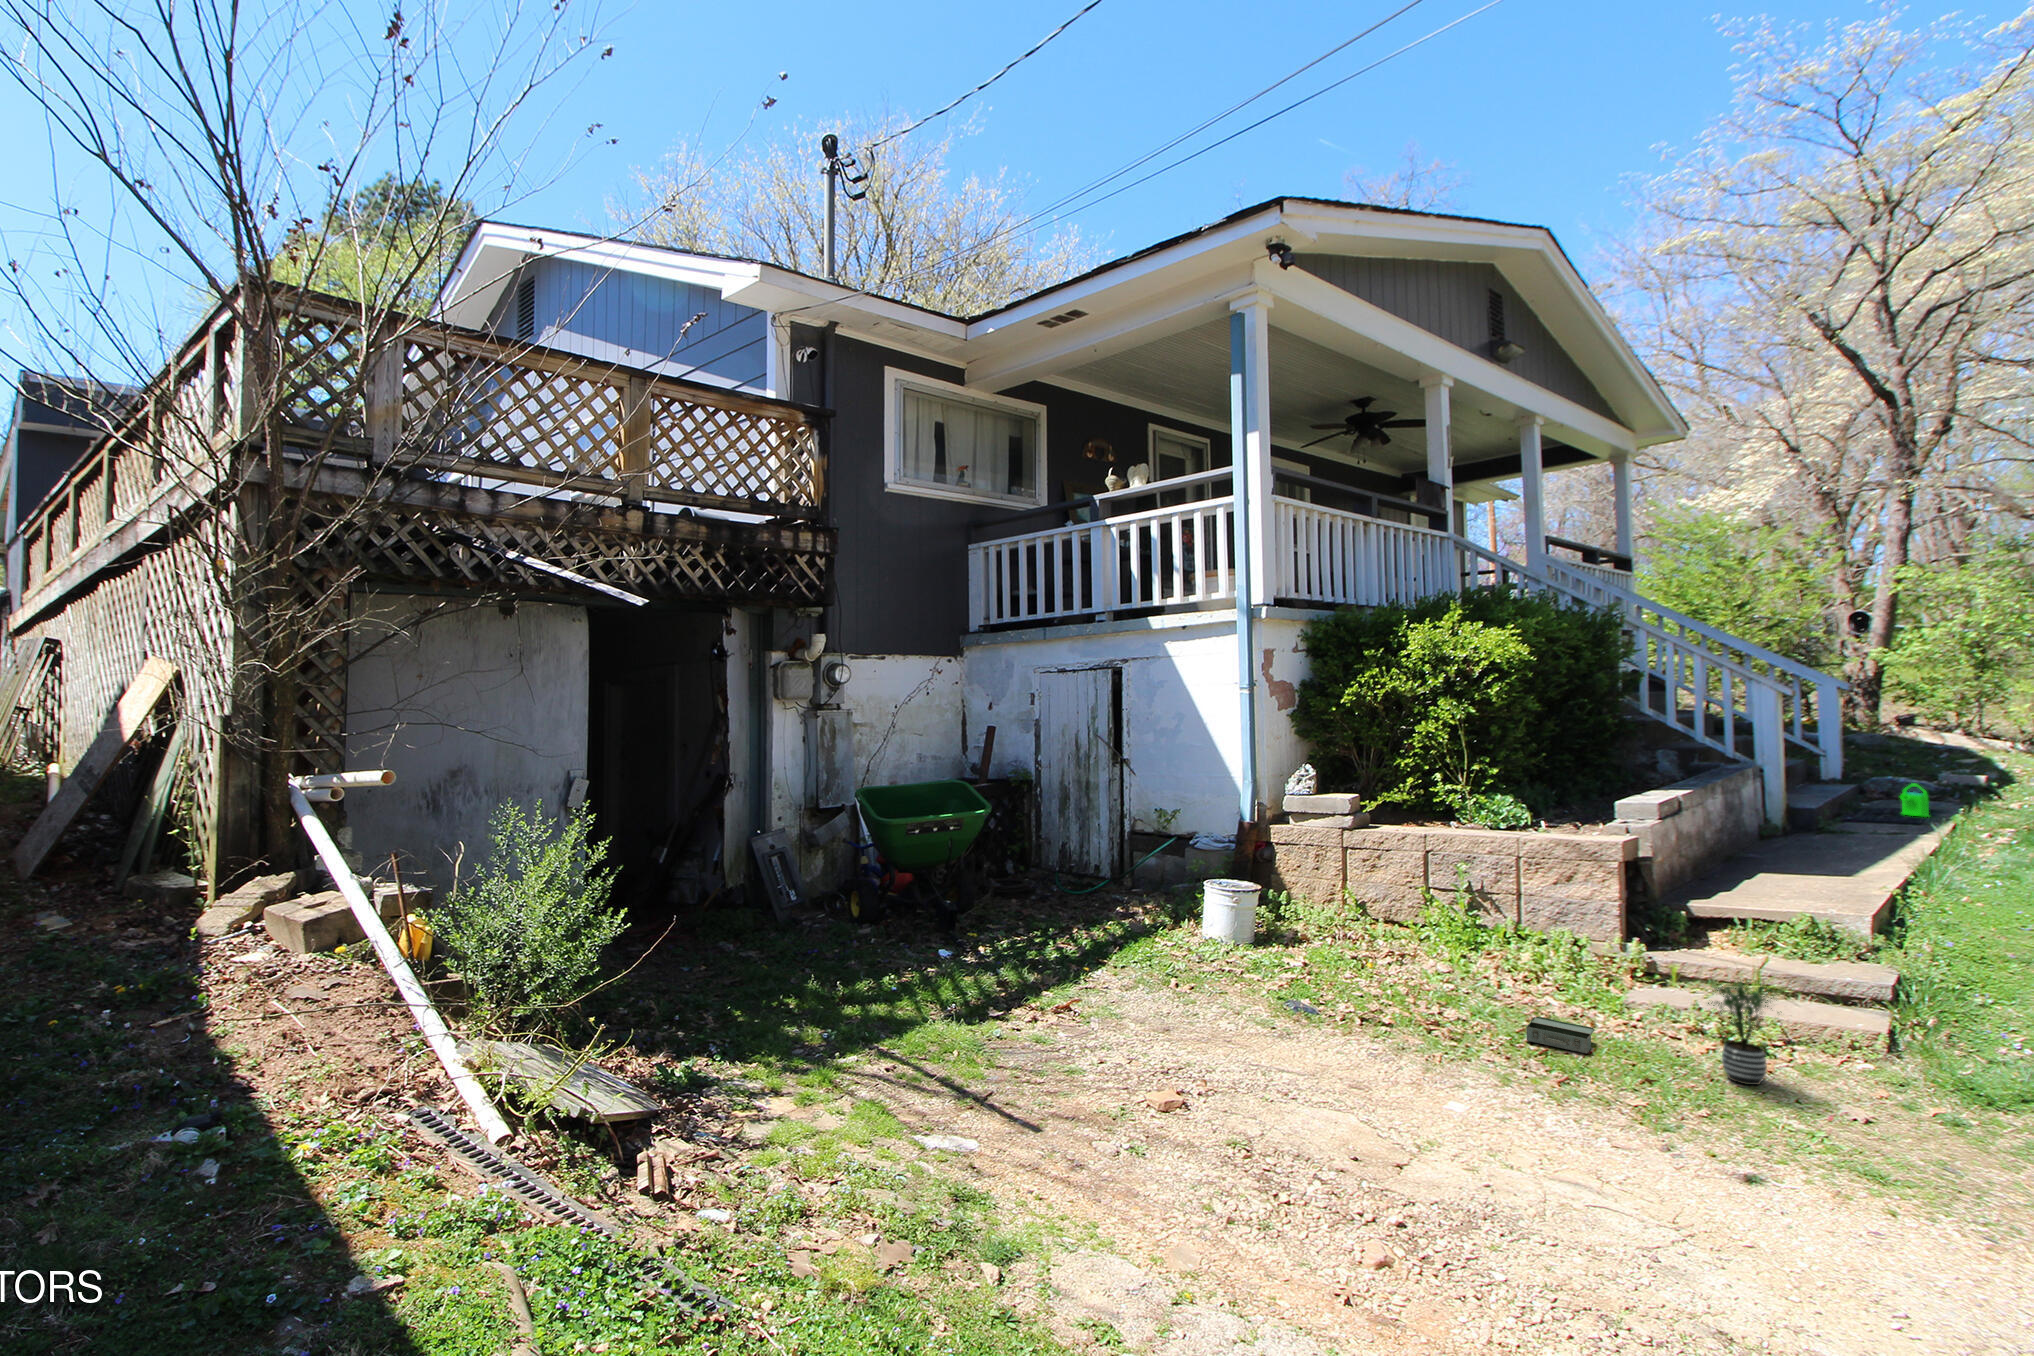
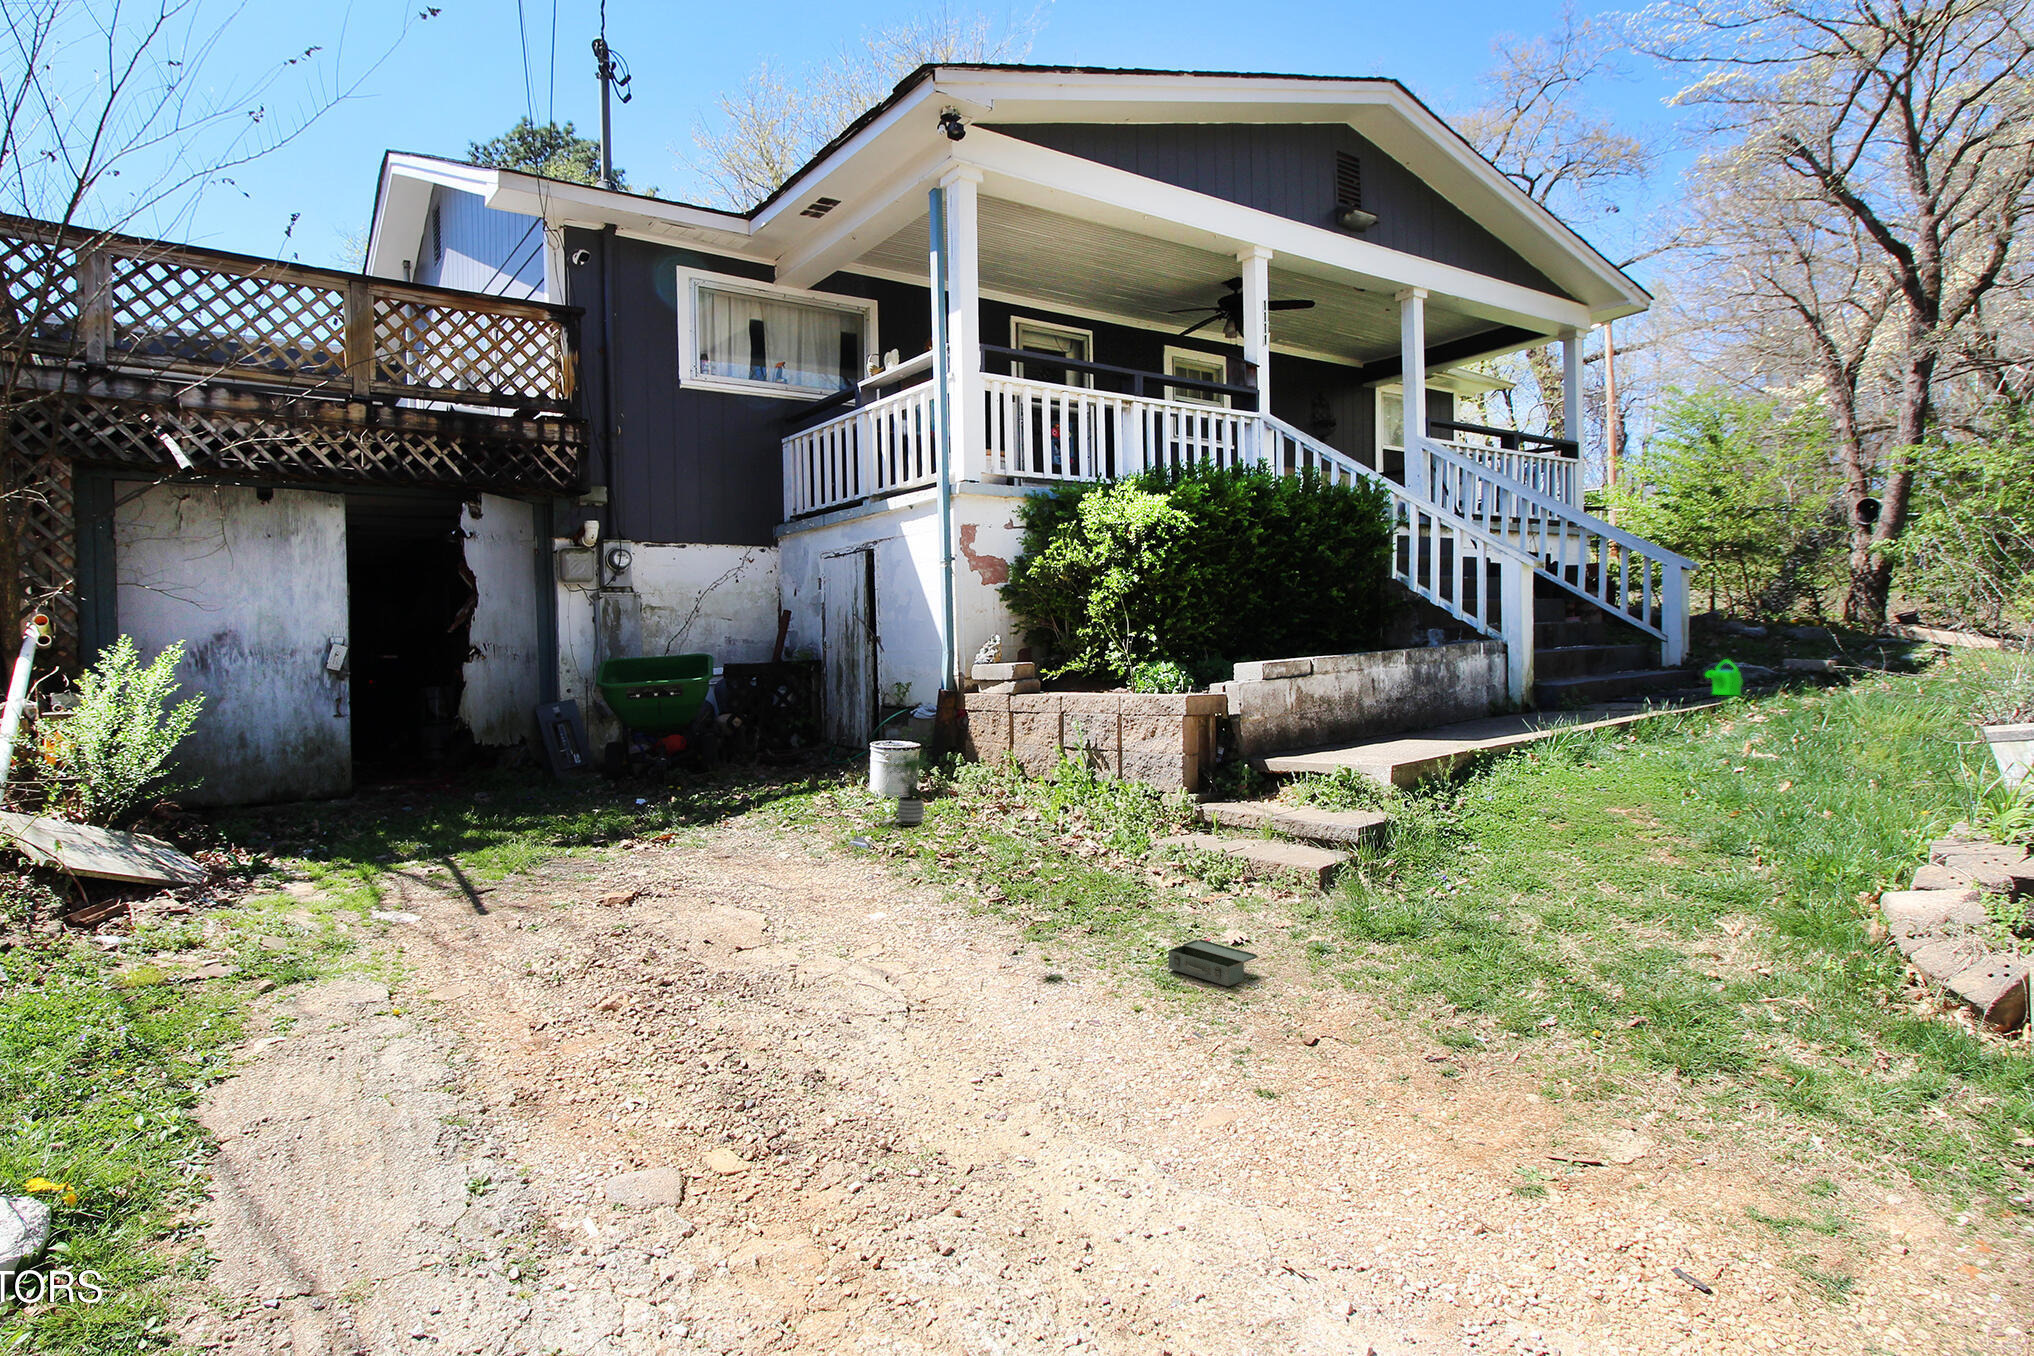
potted plant: present [1708,980,1782,1085] -> present [885,754,928,826]
toolbox: present [1526,1017,1595,1053] -> present [1169,940,1258,986]

